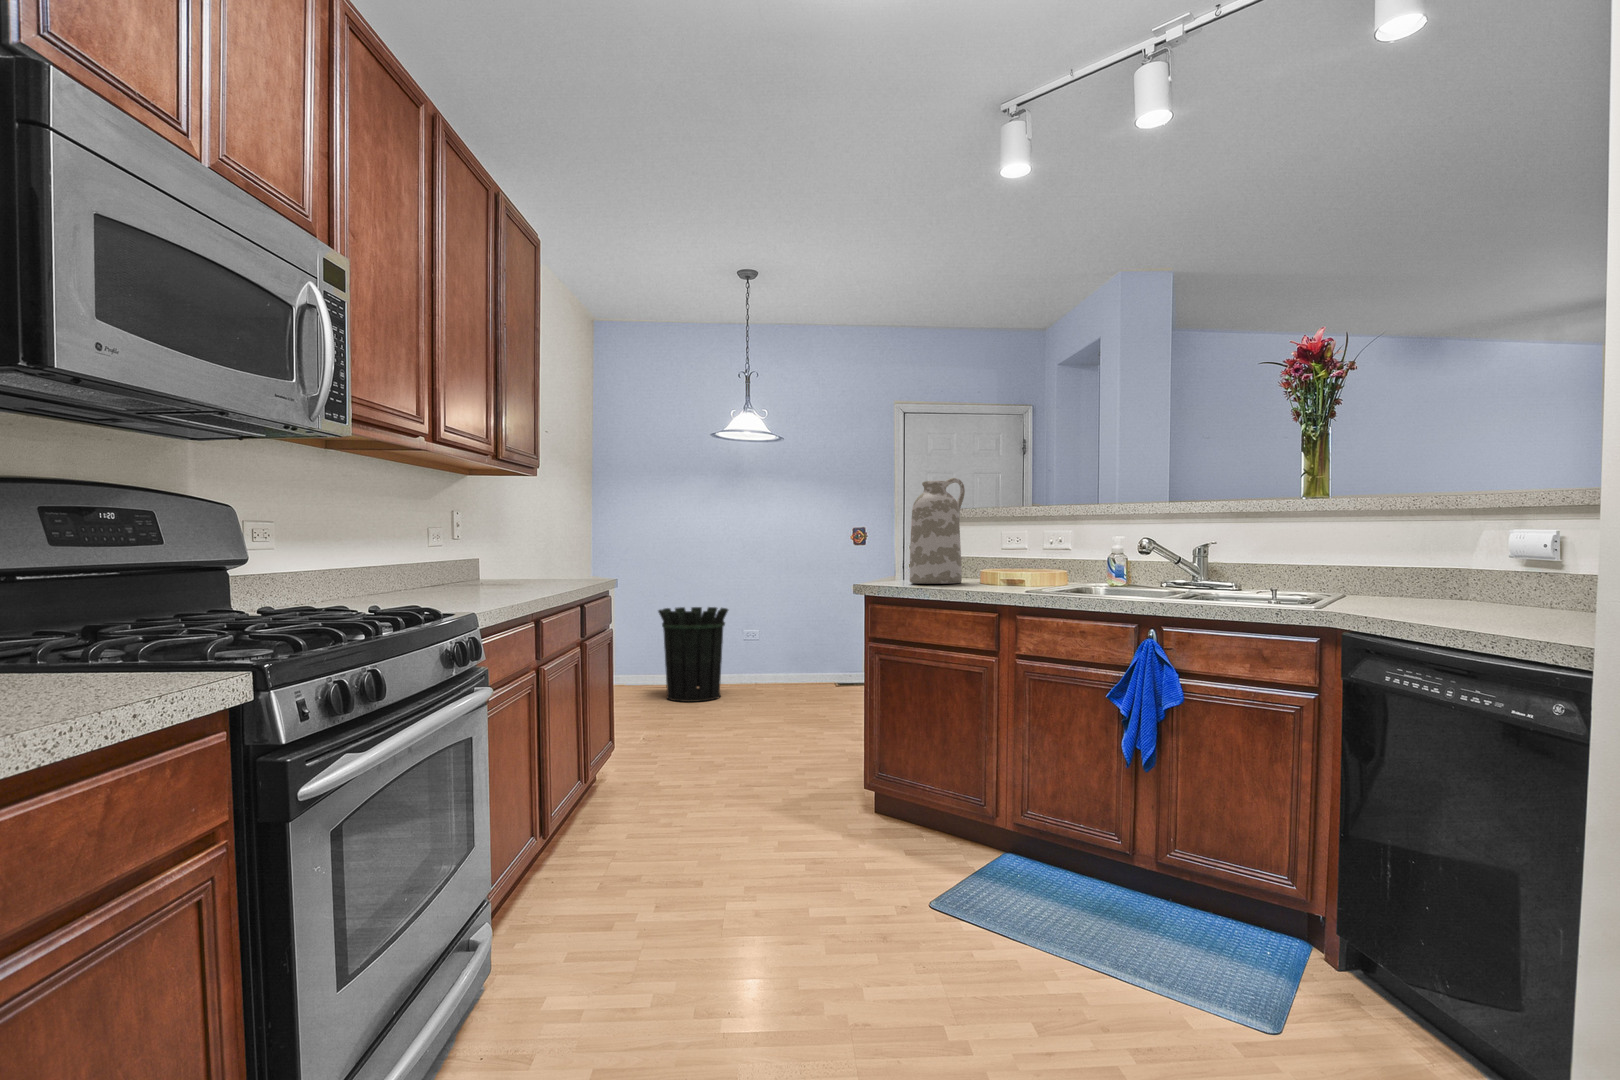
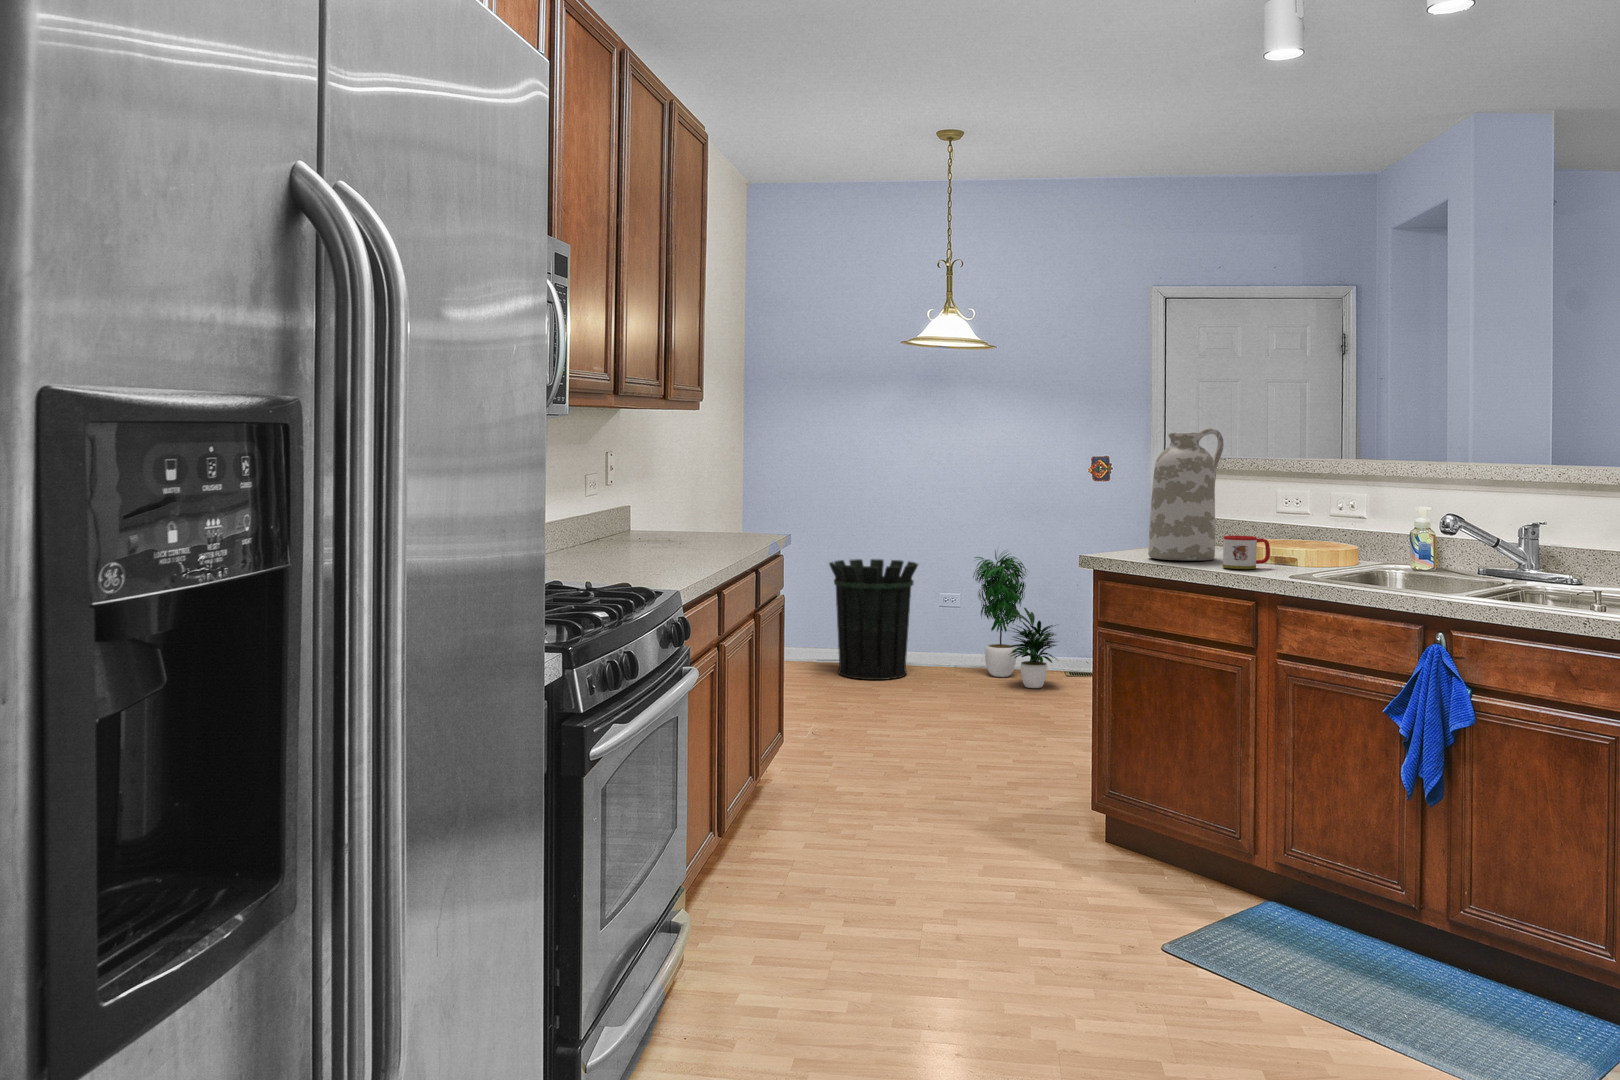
mug: none [970,561,1007,587] -> present [1223,536,1270,569]
potted plant: none [769,593,839,702] -> present [973,552,1056,688]

